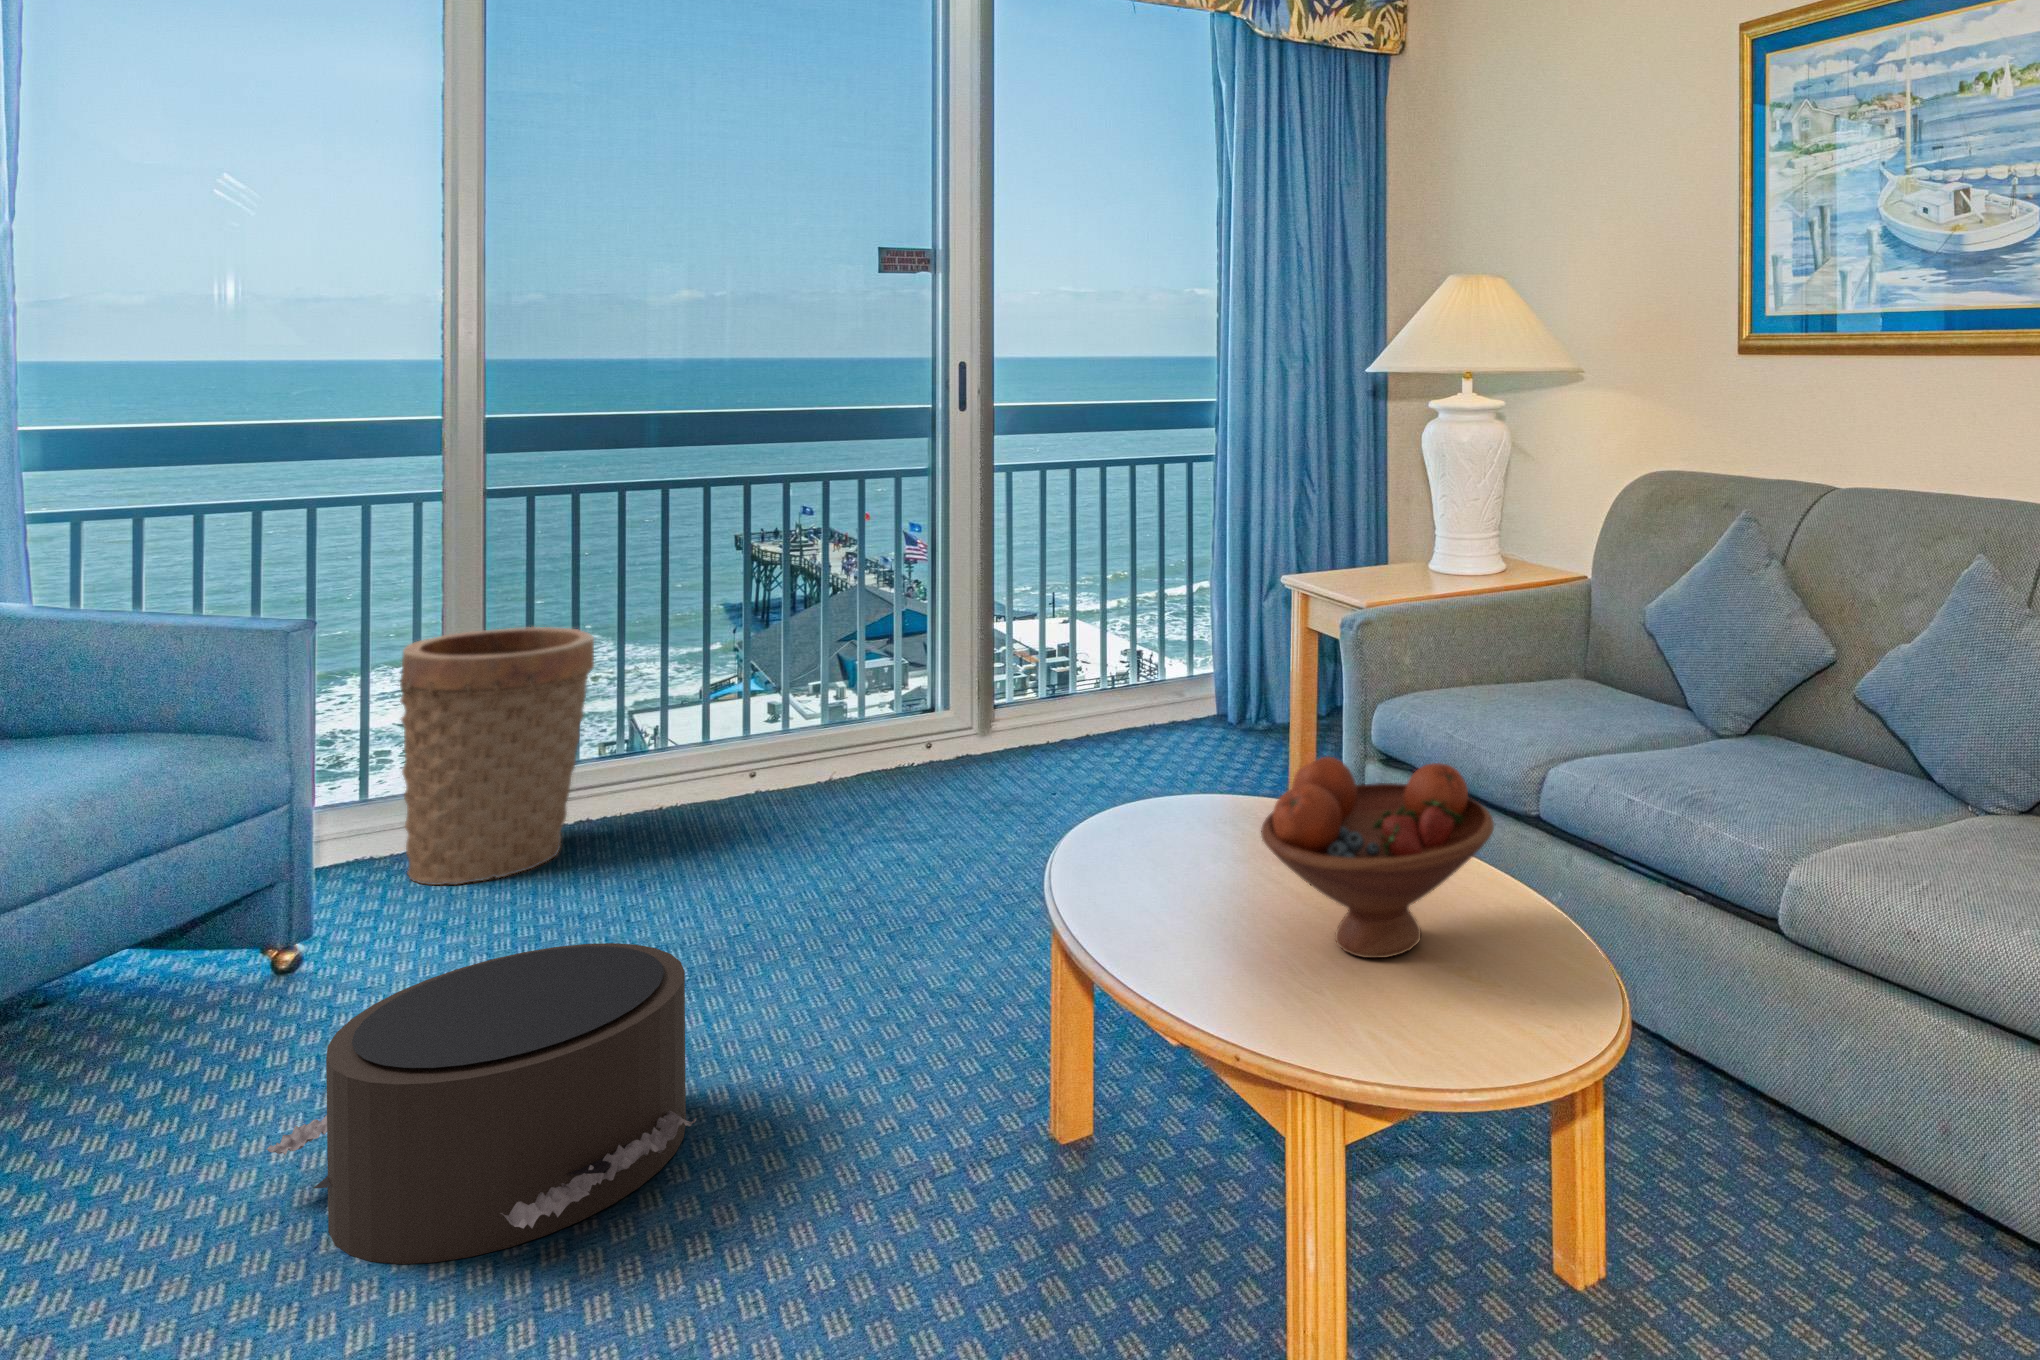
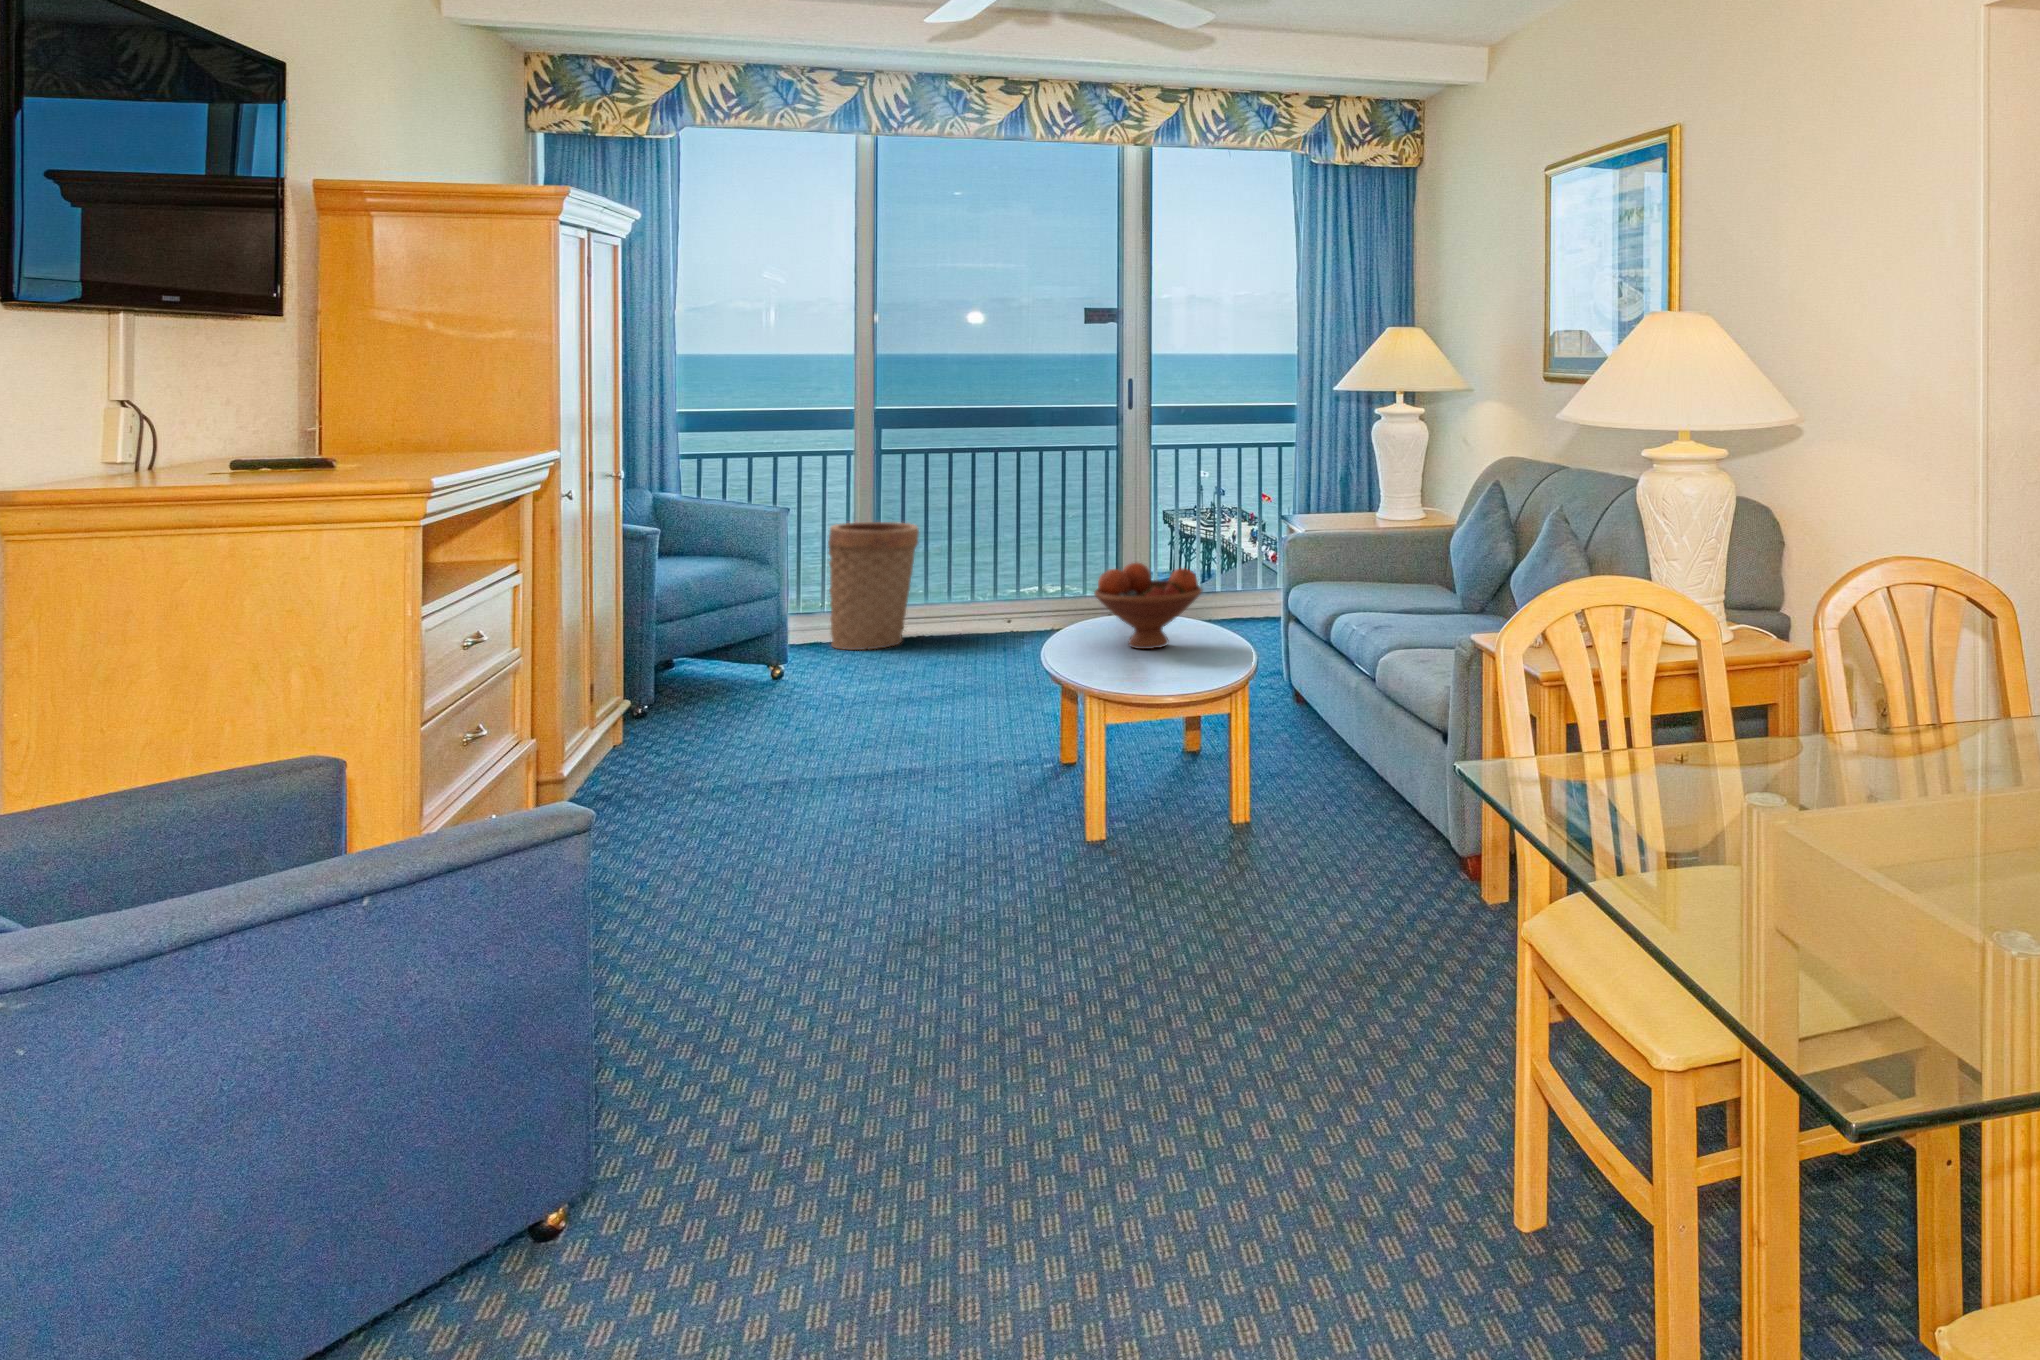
pouf: present [267,943,696,1264] -> none [748,646,905,749]

